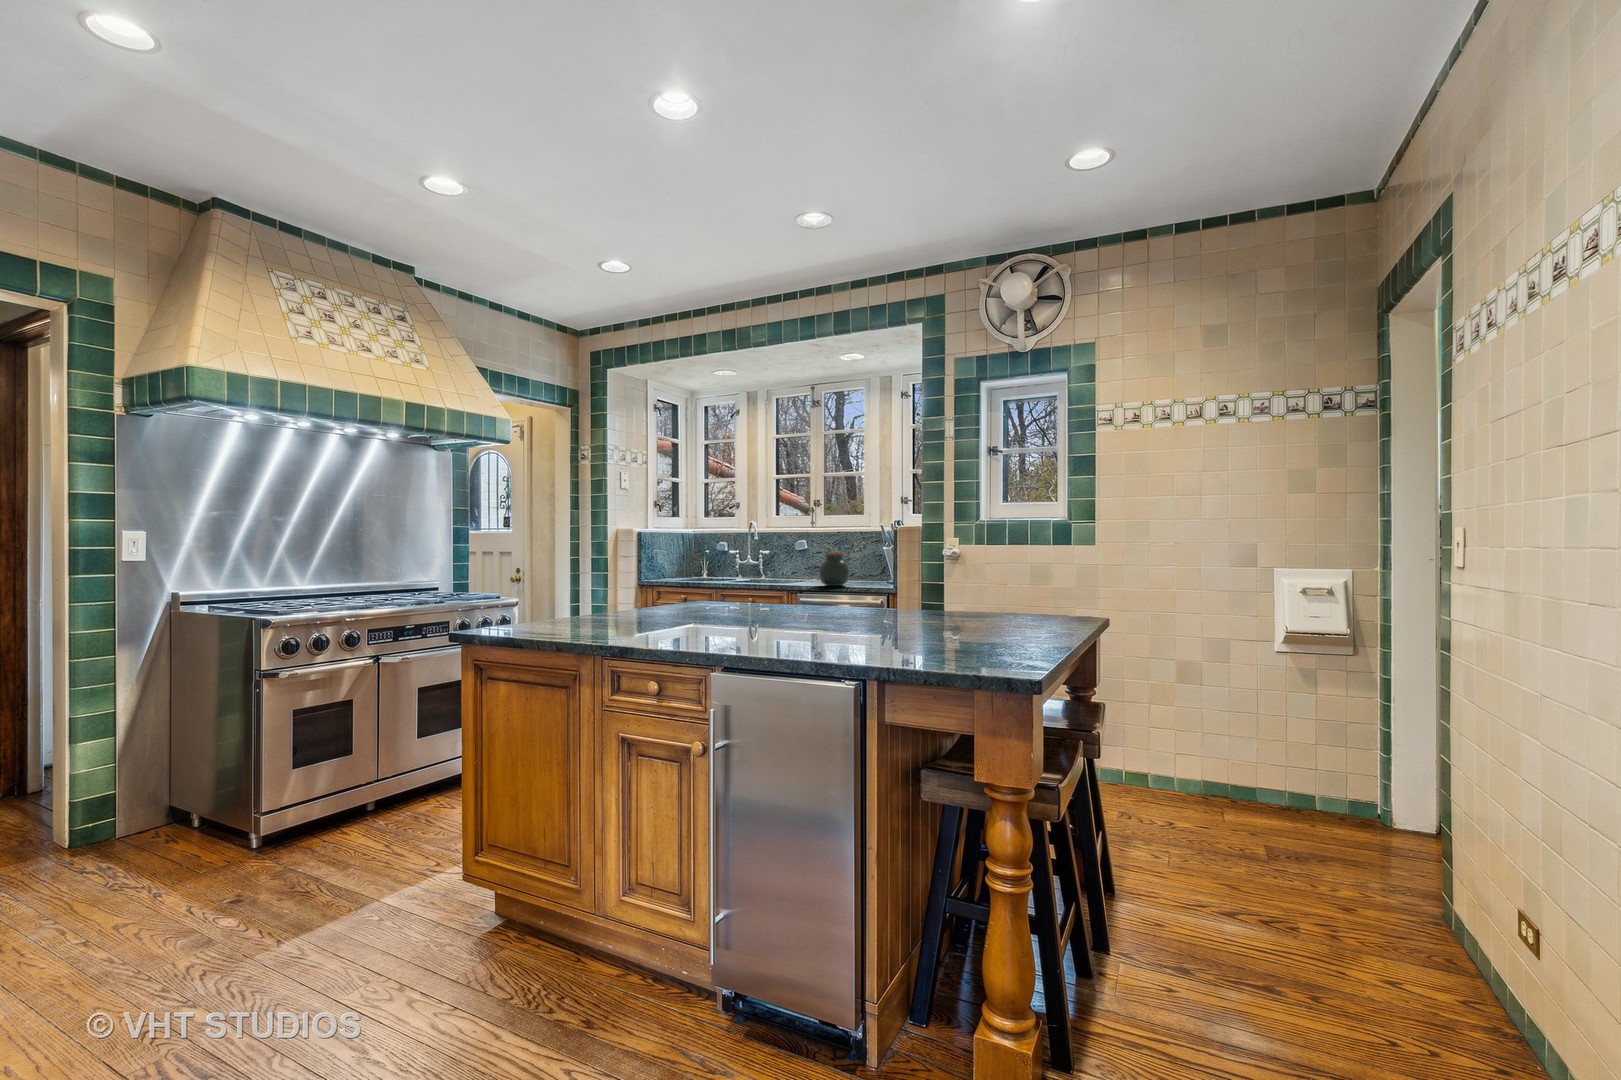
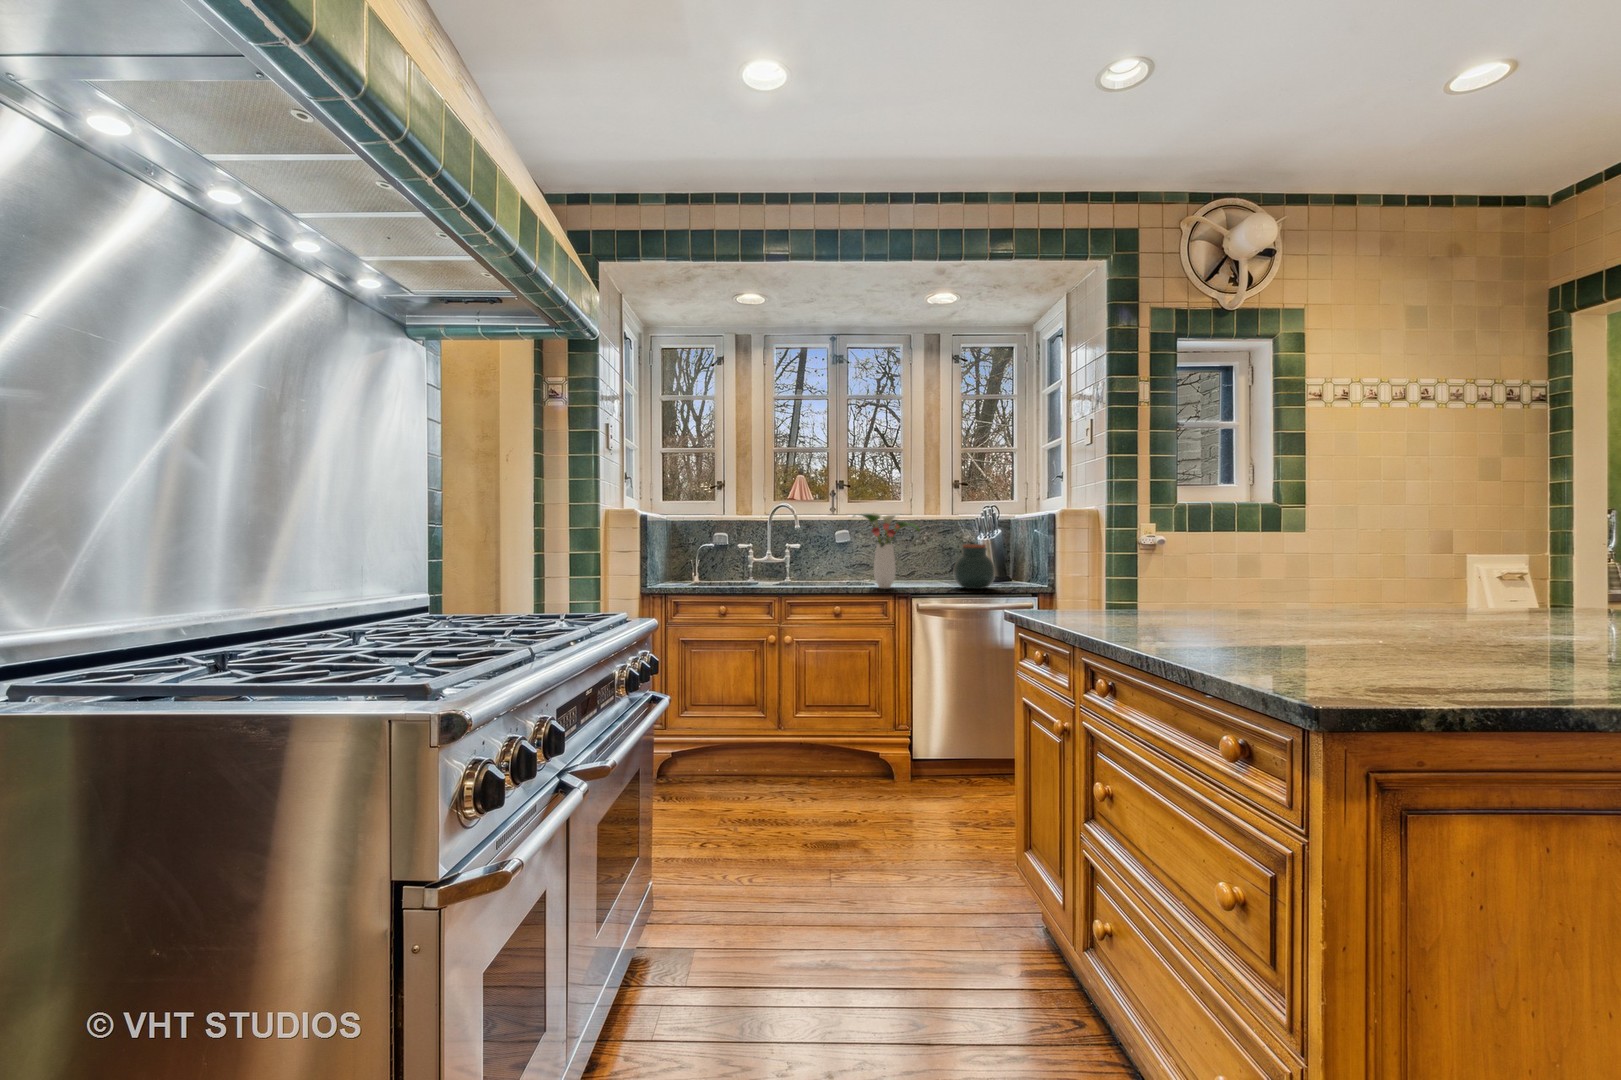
flower arrangement: none [746,528,789,584] -> present [854,513,920,588]

